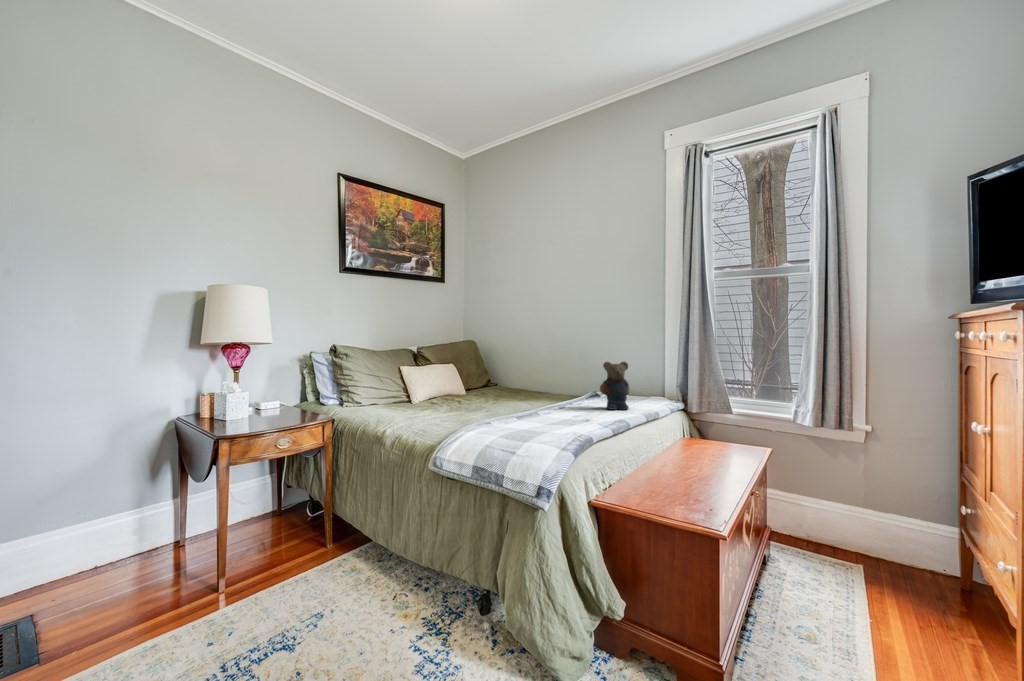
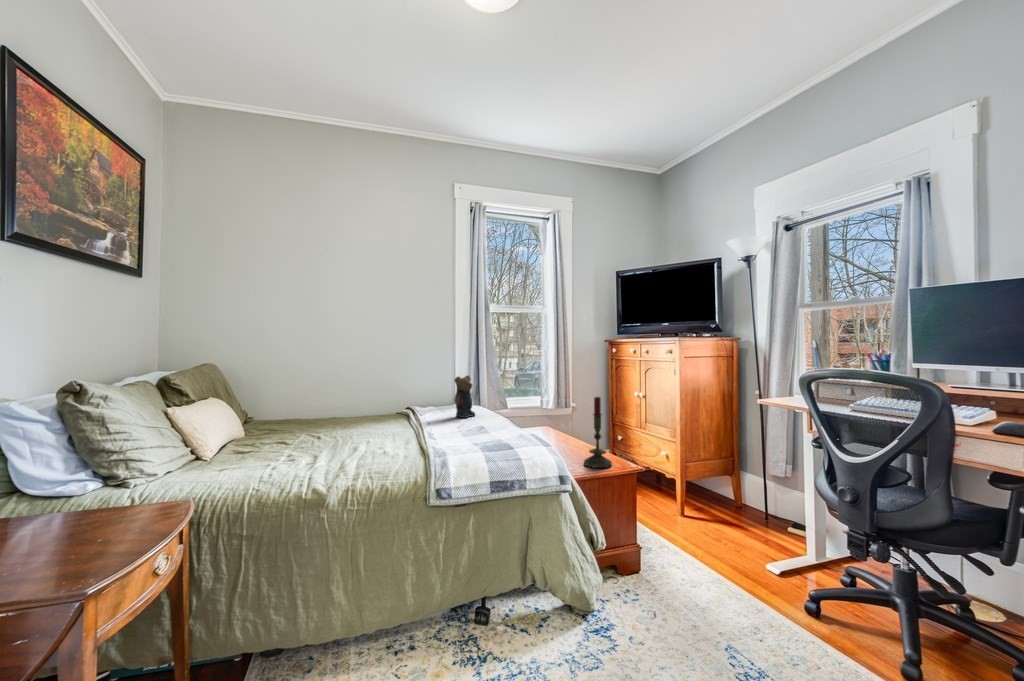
candle: none [663,398,708,512] -> present [584,397,612,468]

